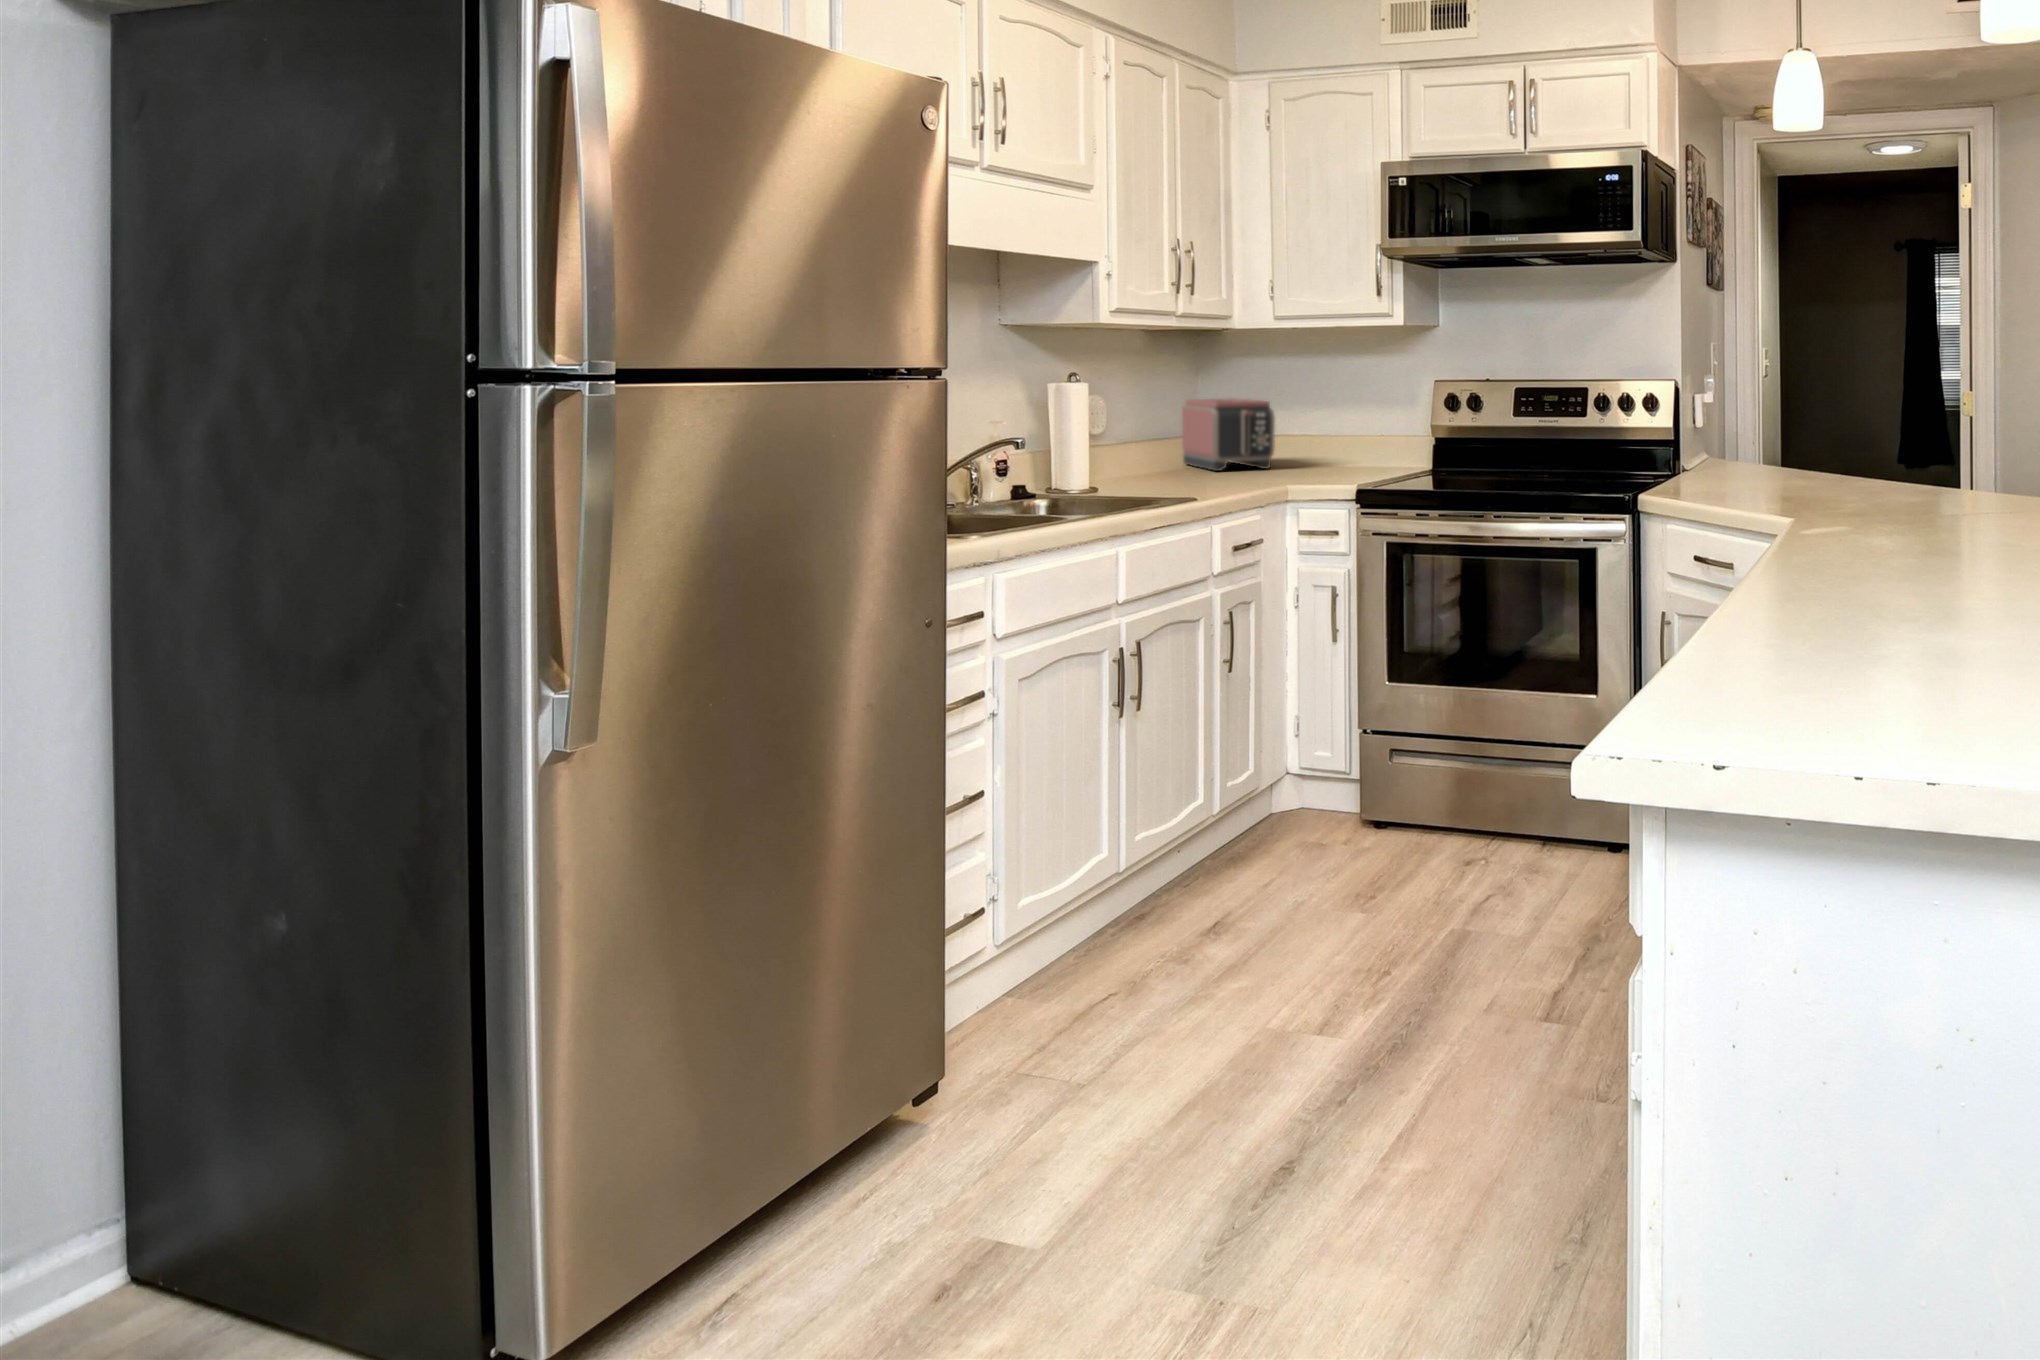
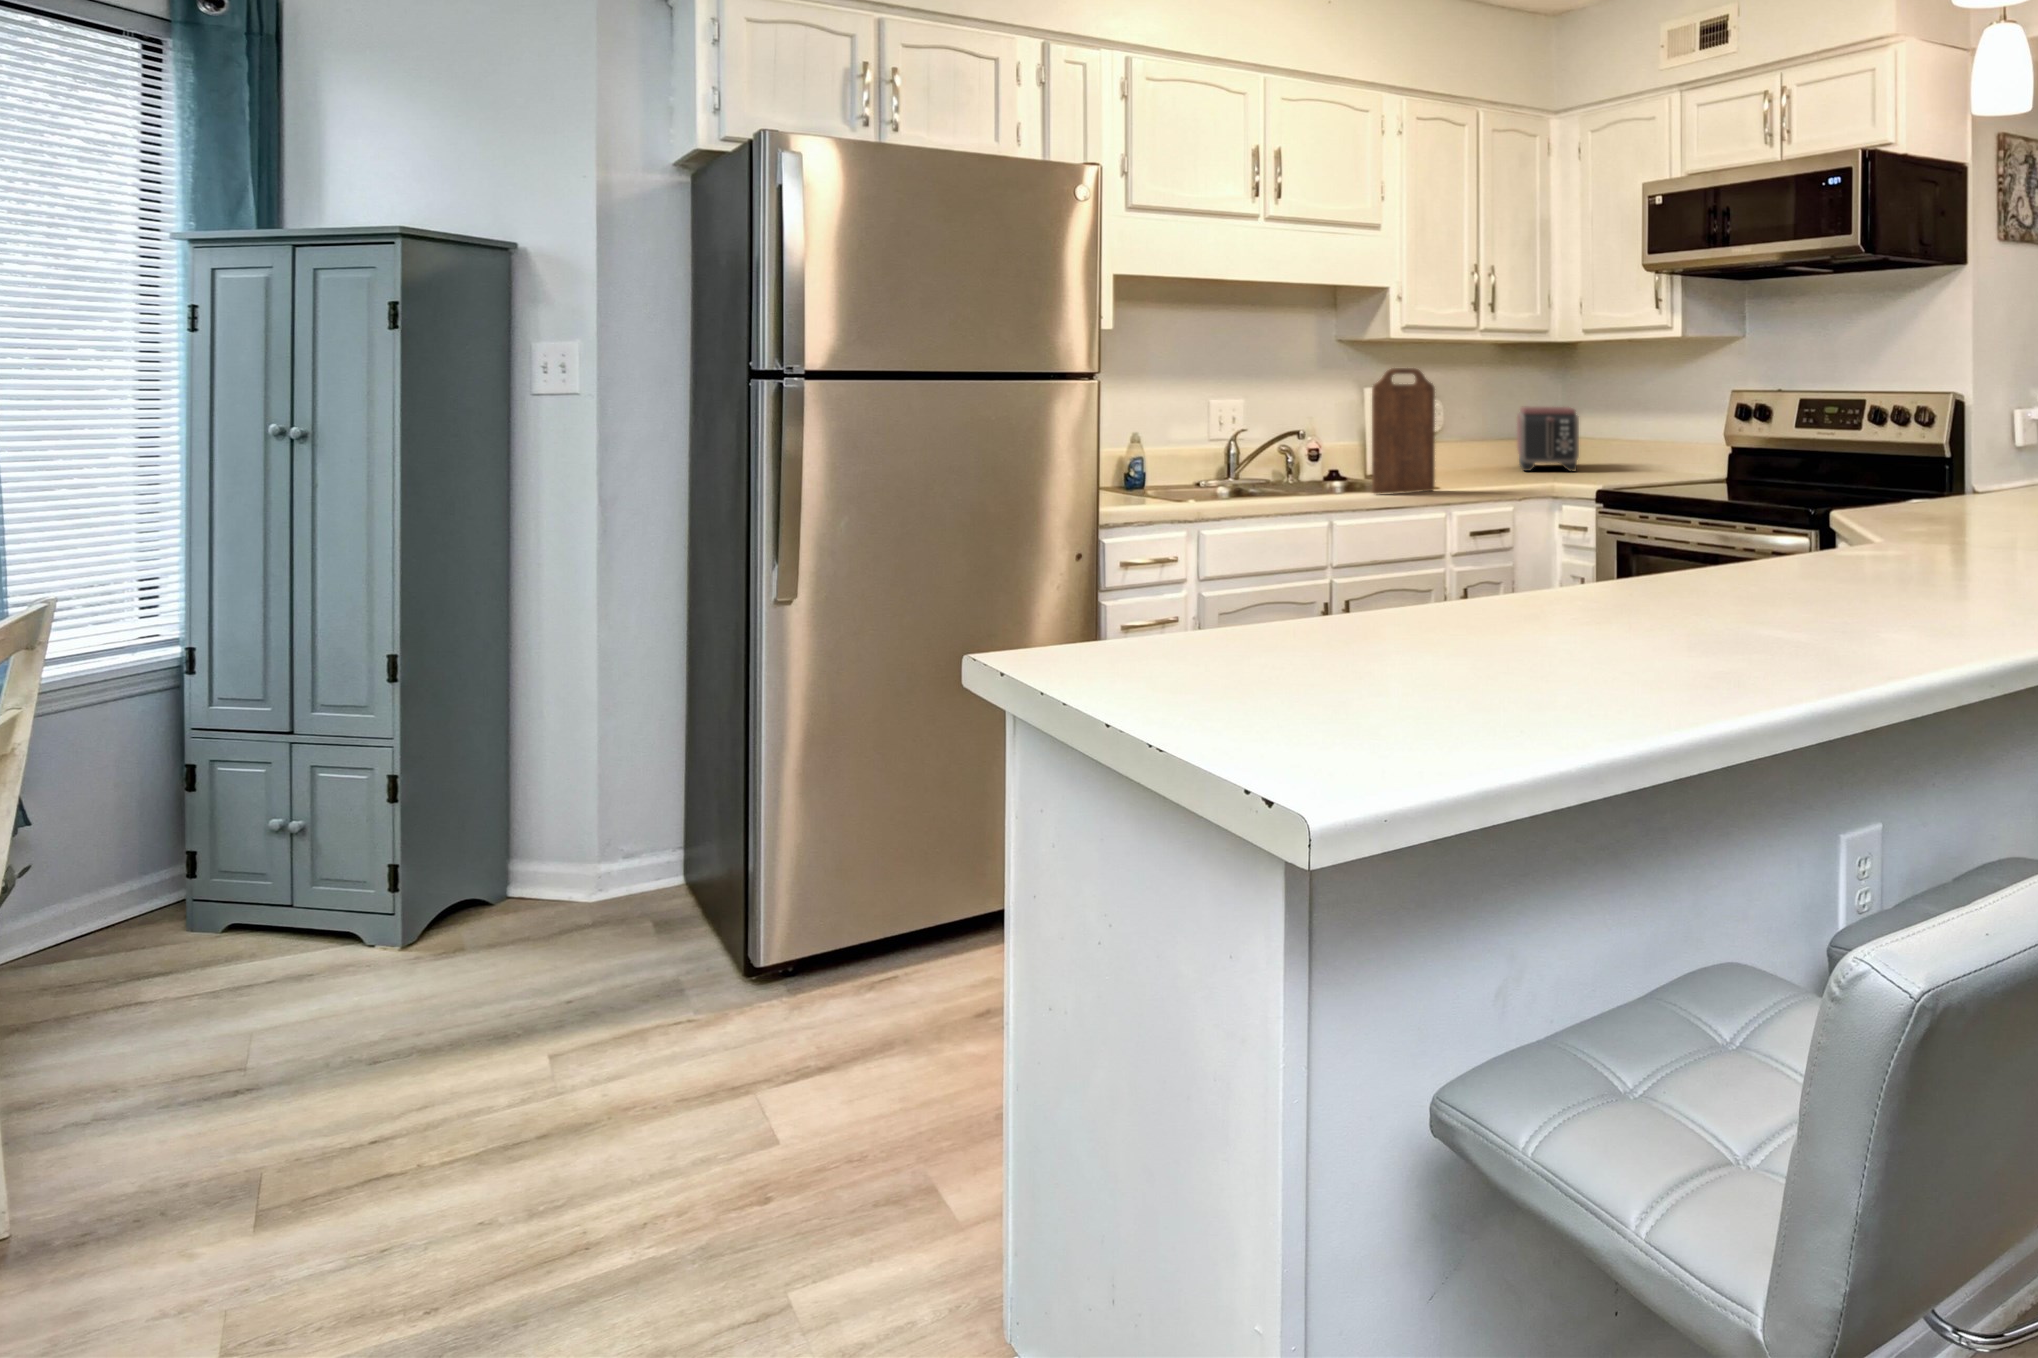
cutting board: none [1136,358,1194,507] -> present [1372,368,1435,494]

